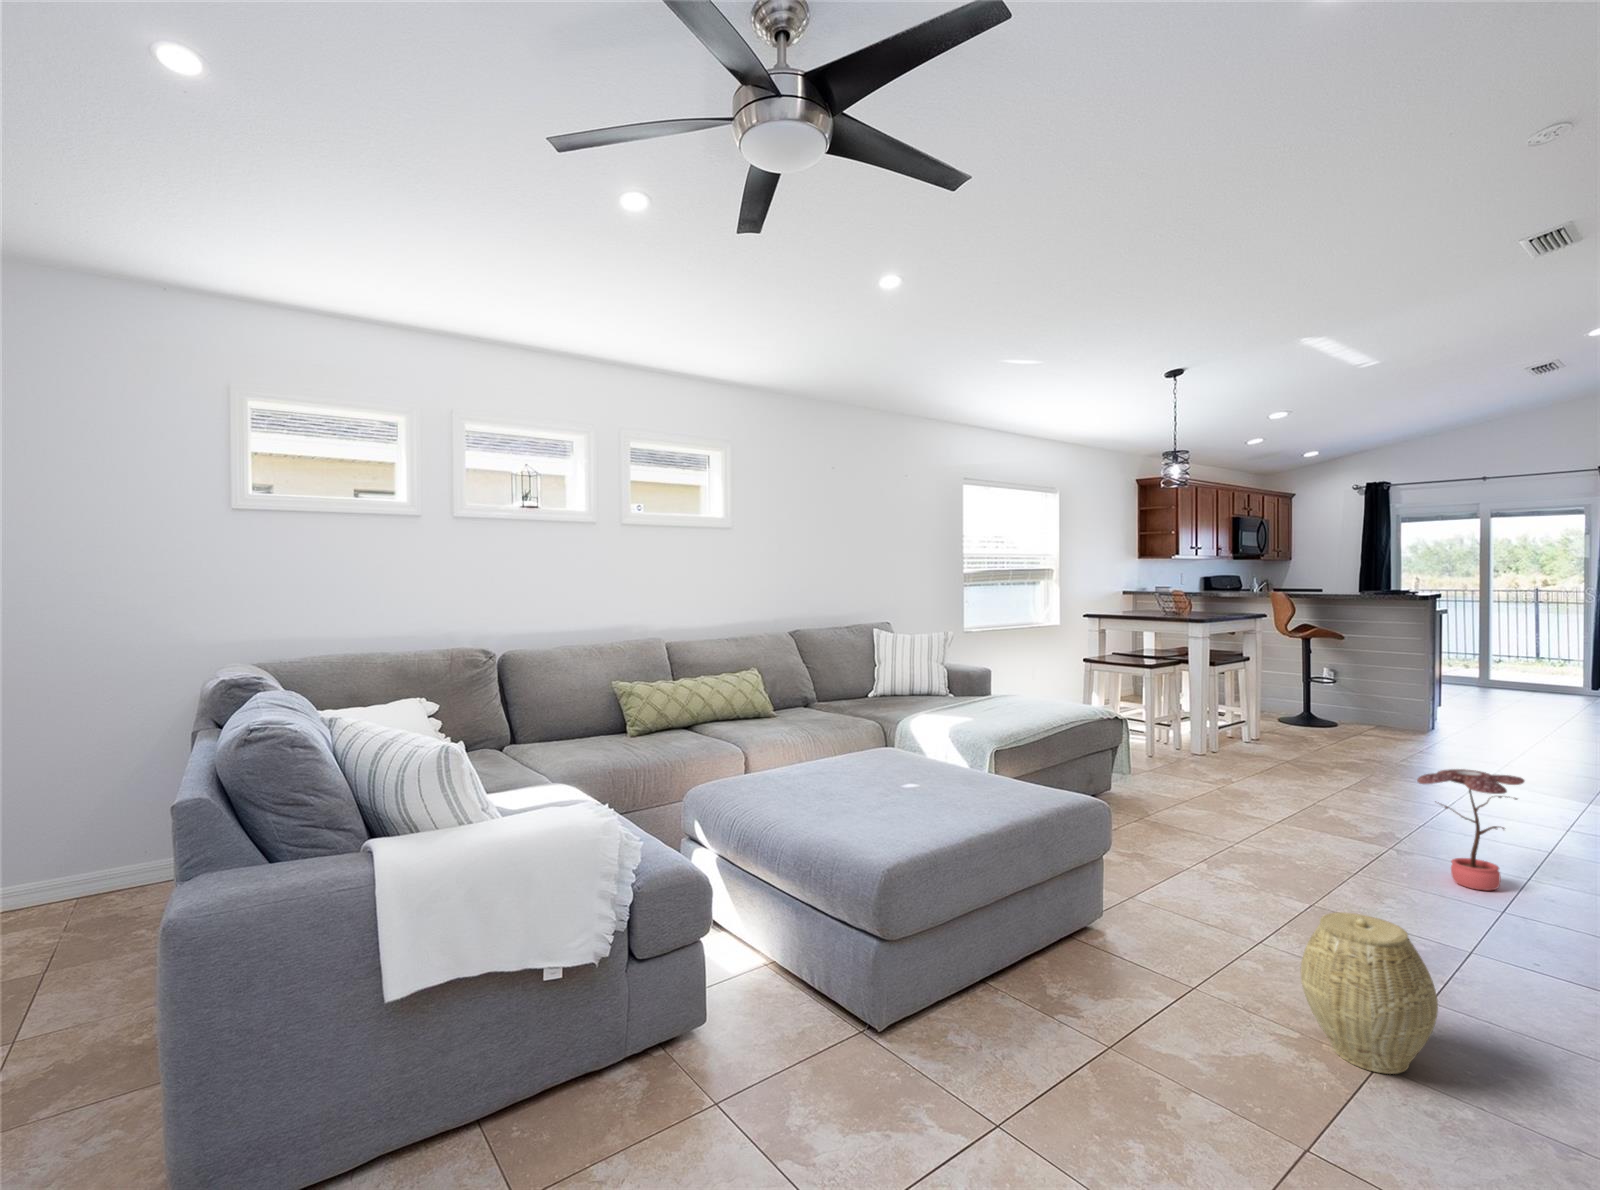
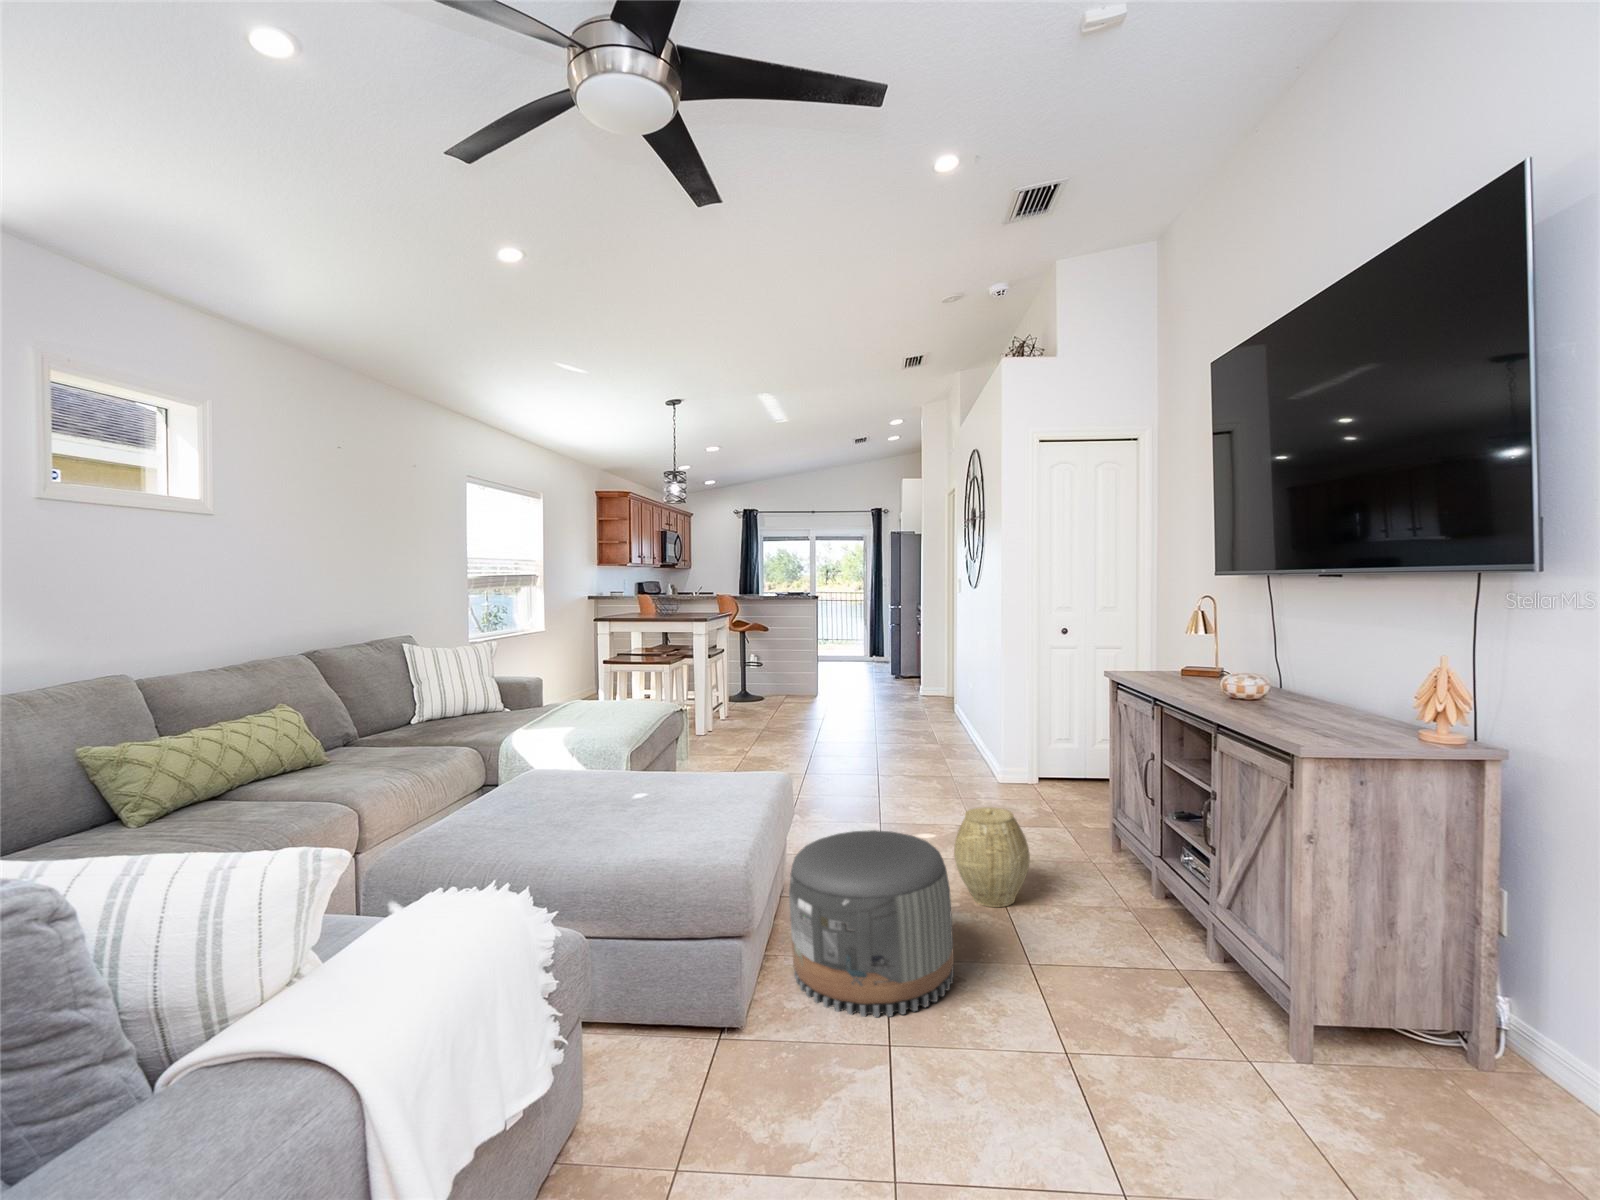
potted plant: present [1417,769,1524,891] -> none [905,710,953,788]
pouf: none [976,877,1186,1118] -> present [789,830,954,1017]

